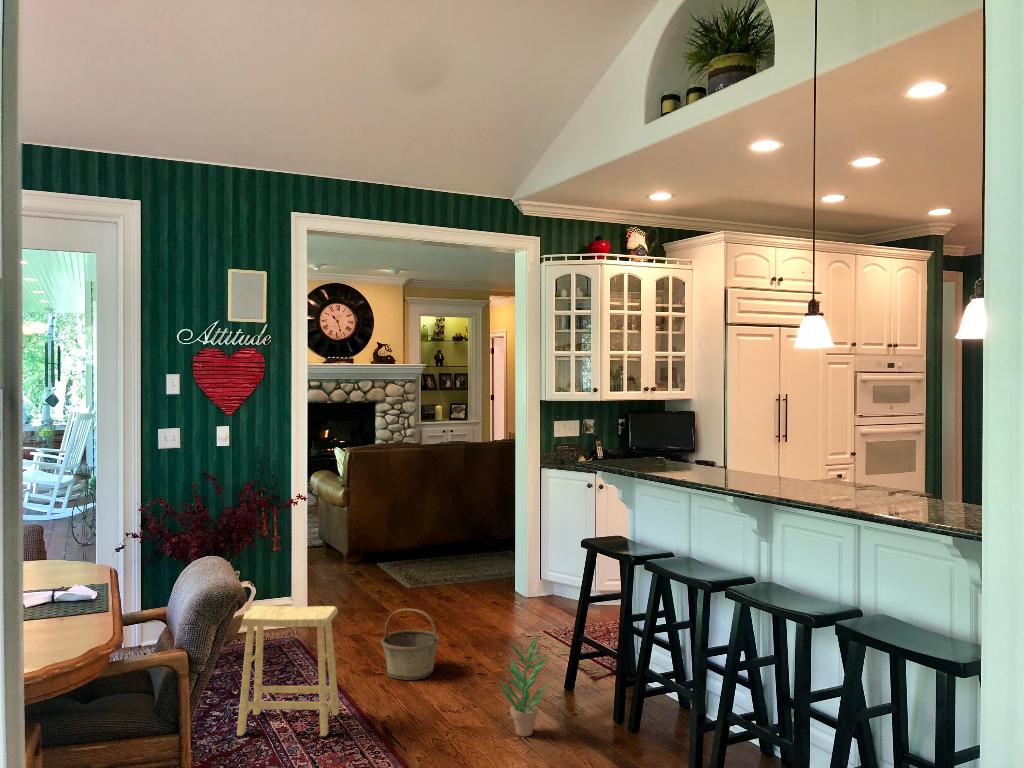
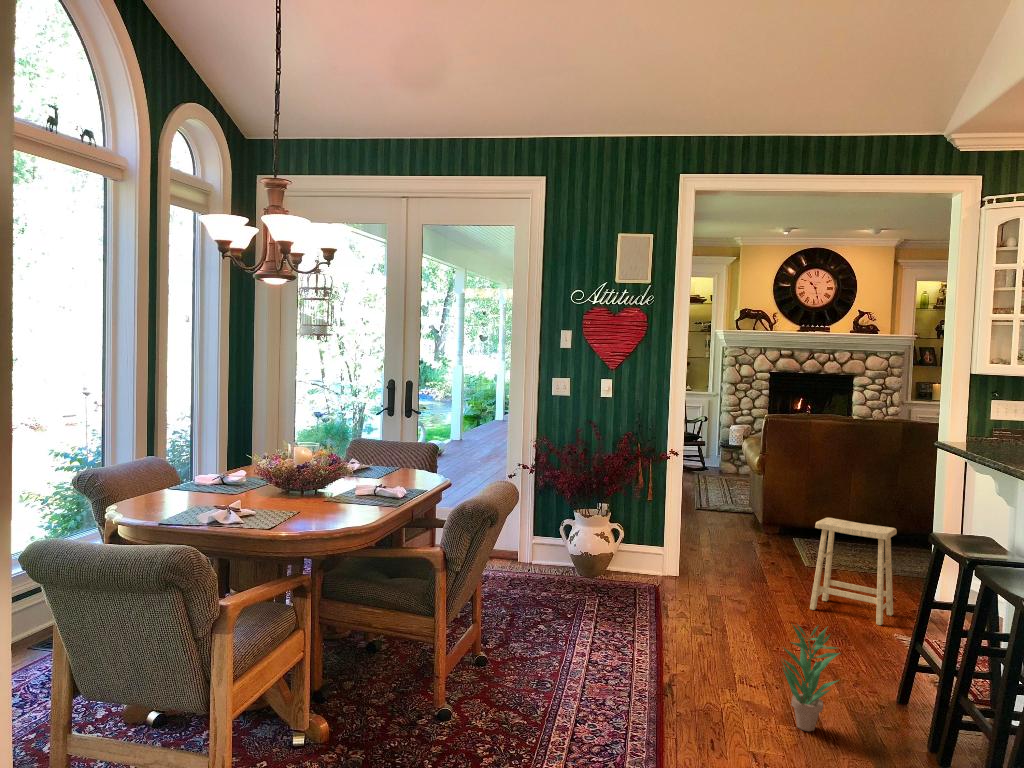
footstool: present [237,606,339,736] -> present [810,518,897,625]
basket: present [381,608,440,680] -> none [707,574,771,648]

